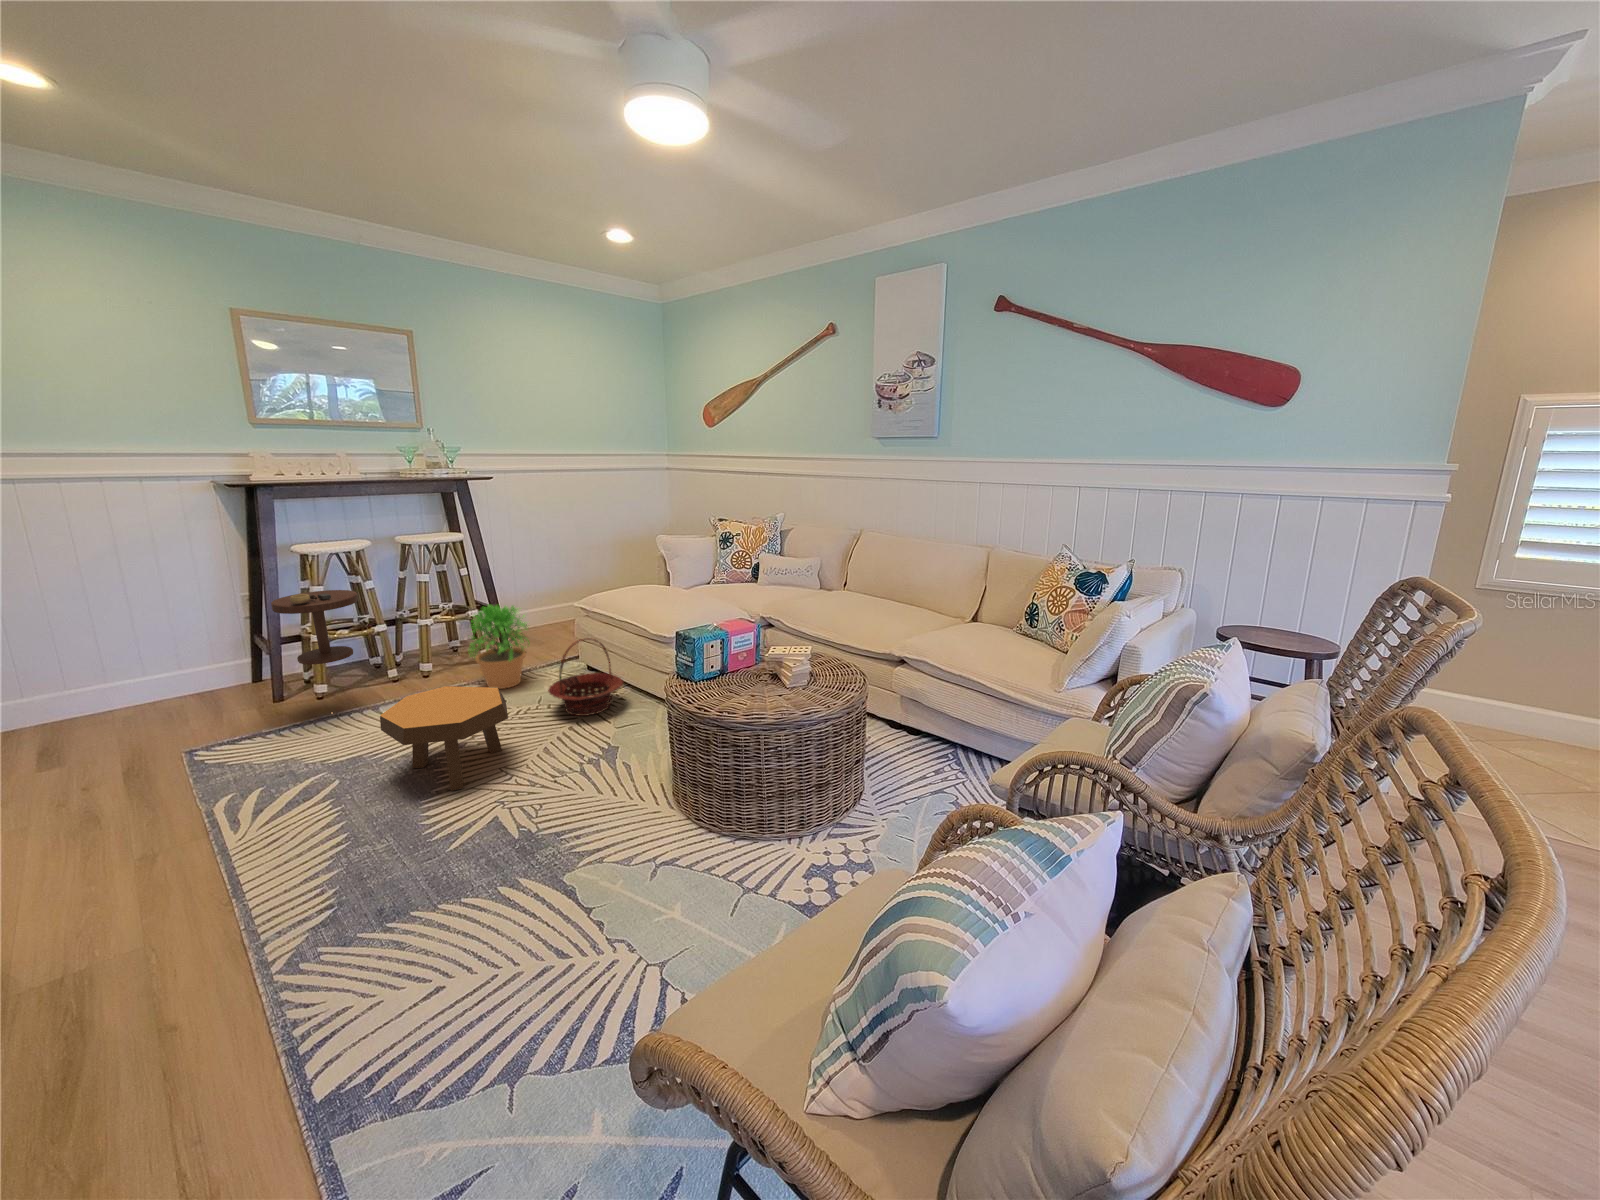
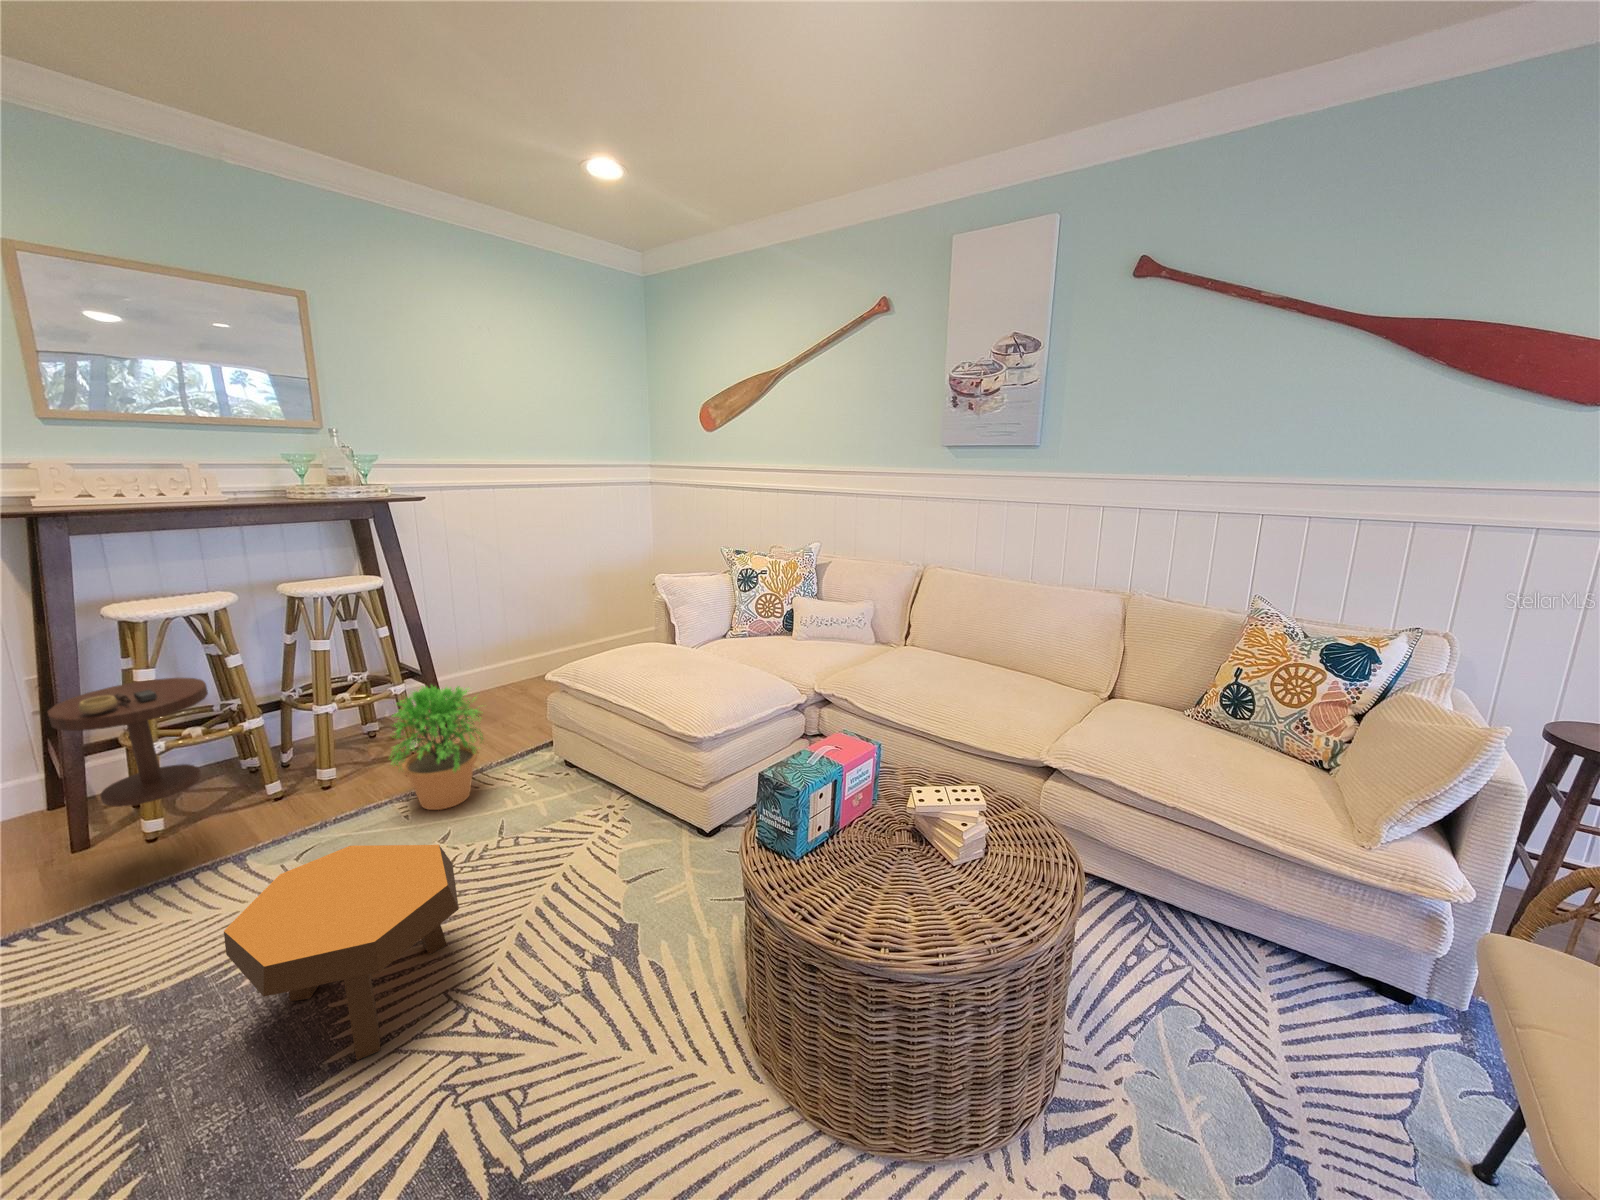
basket: present [548,638,623,716] -> none [516,741,630,860]

